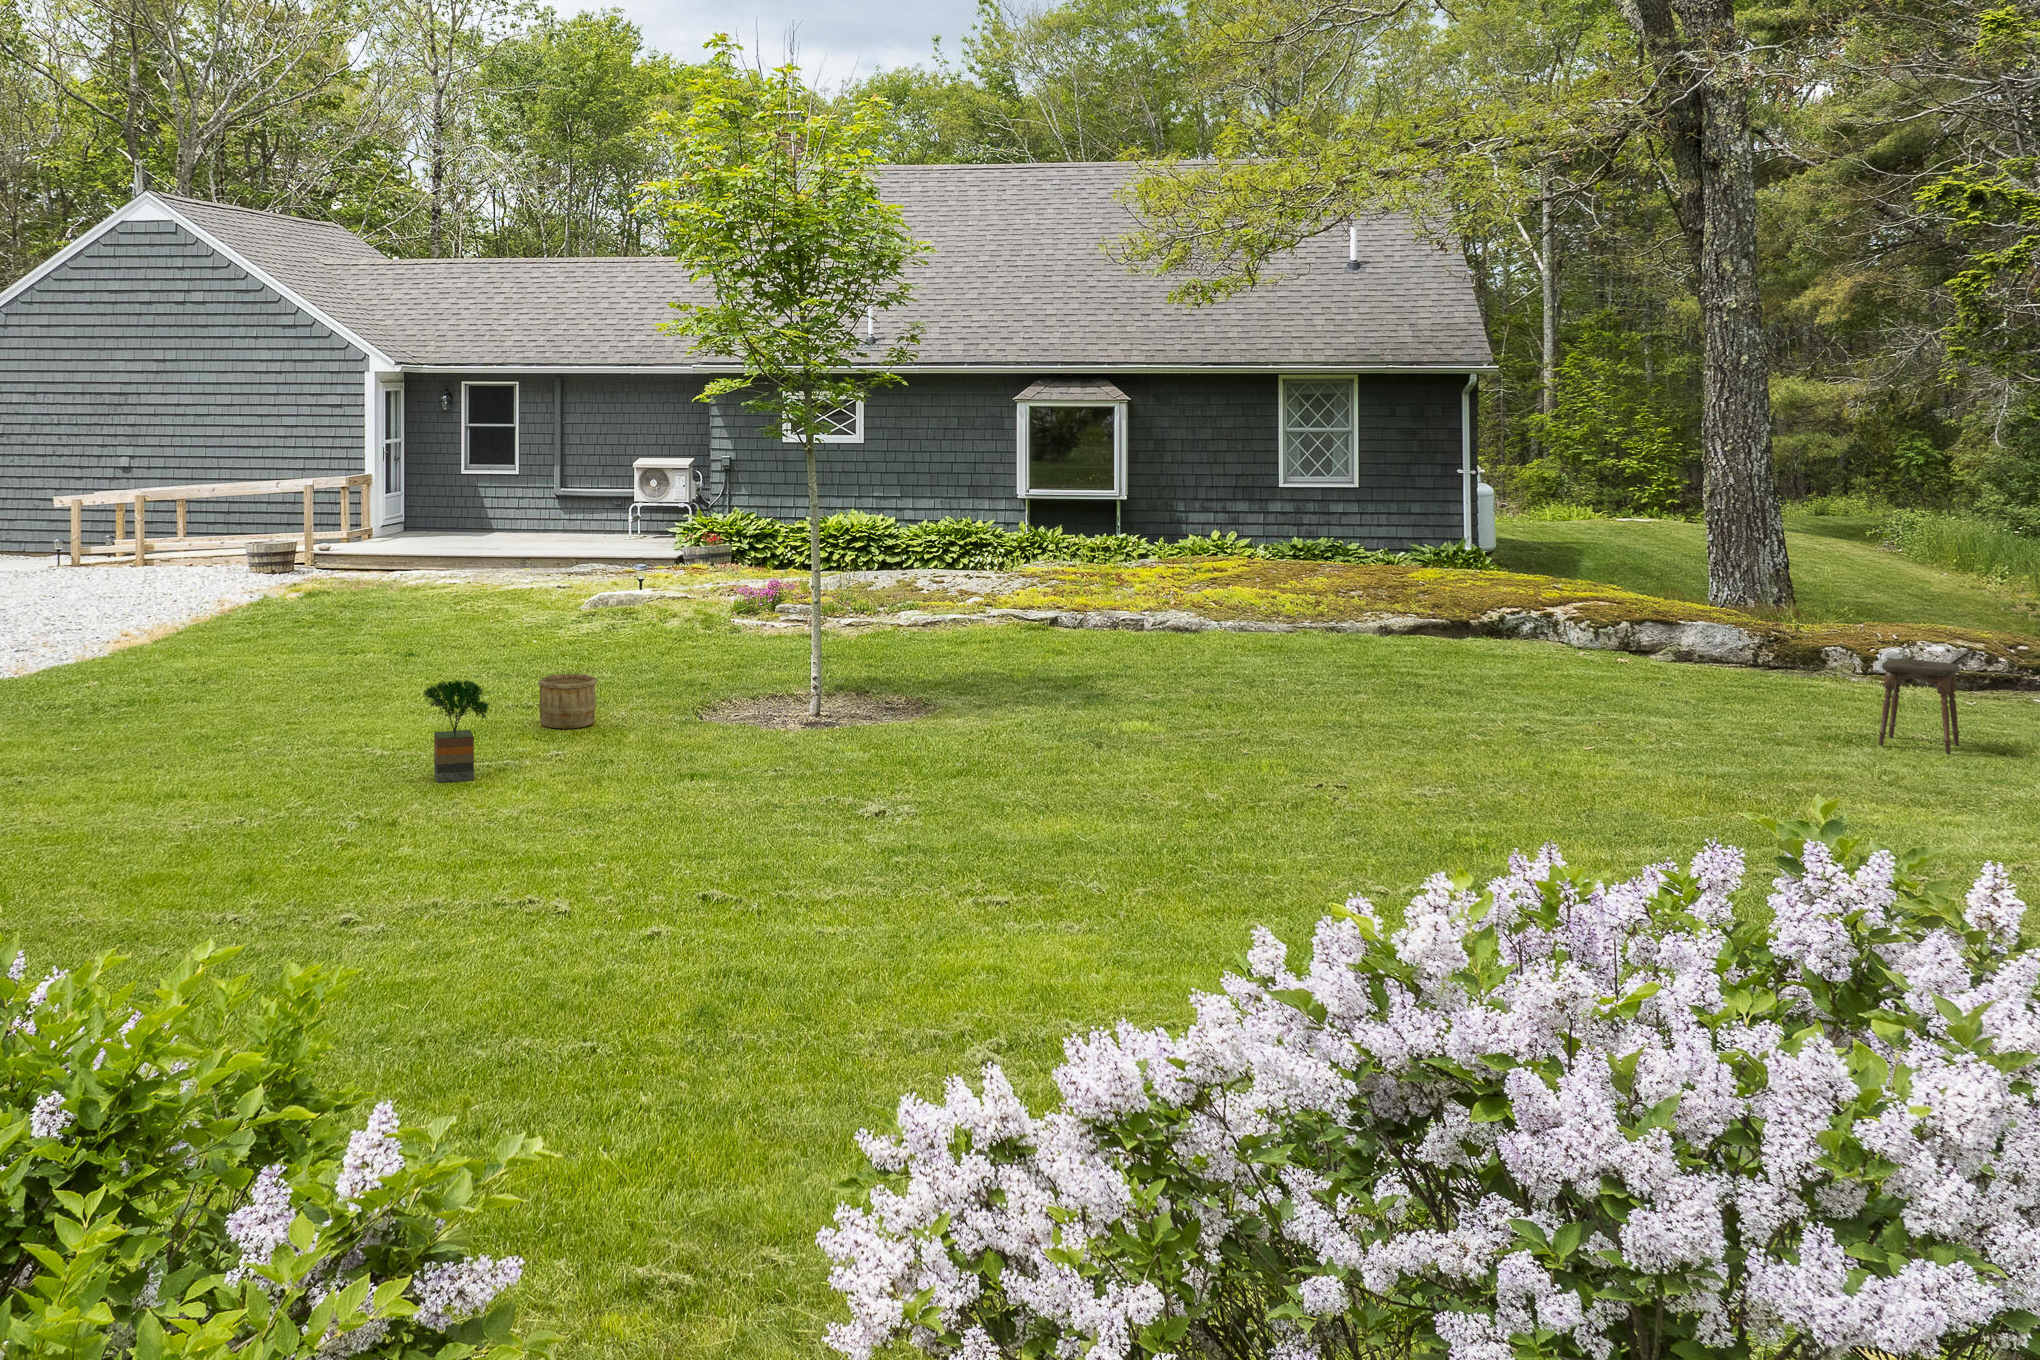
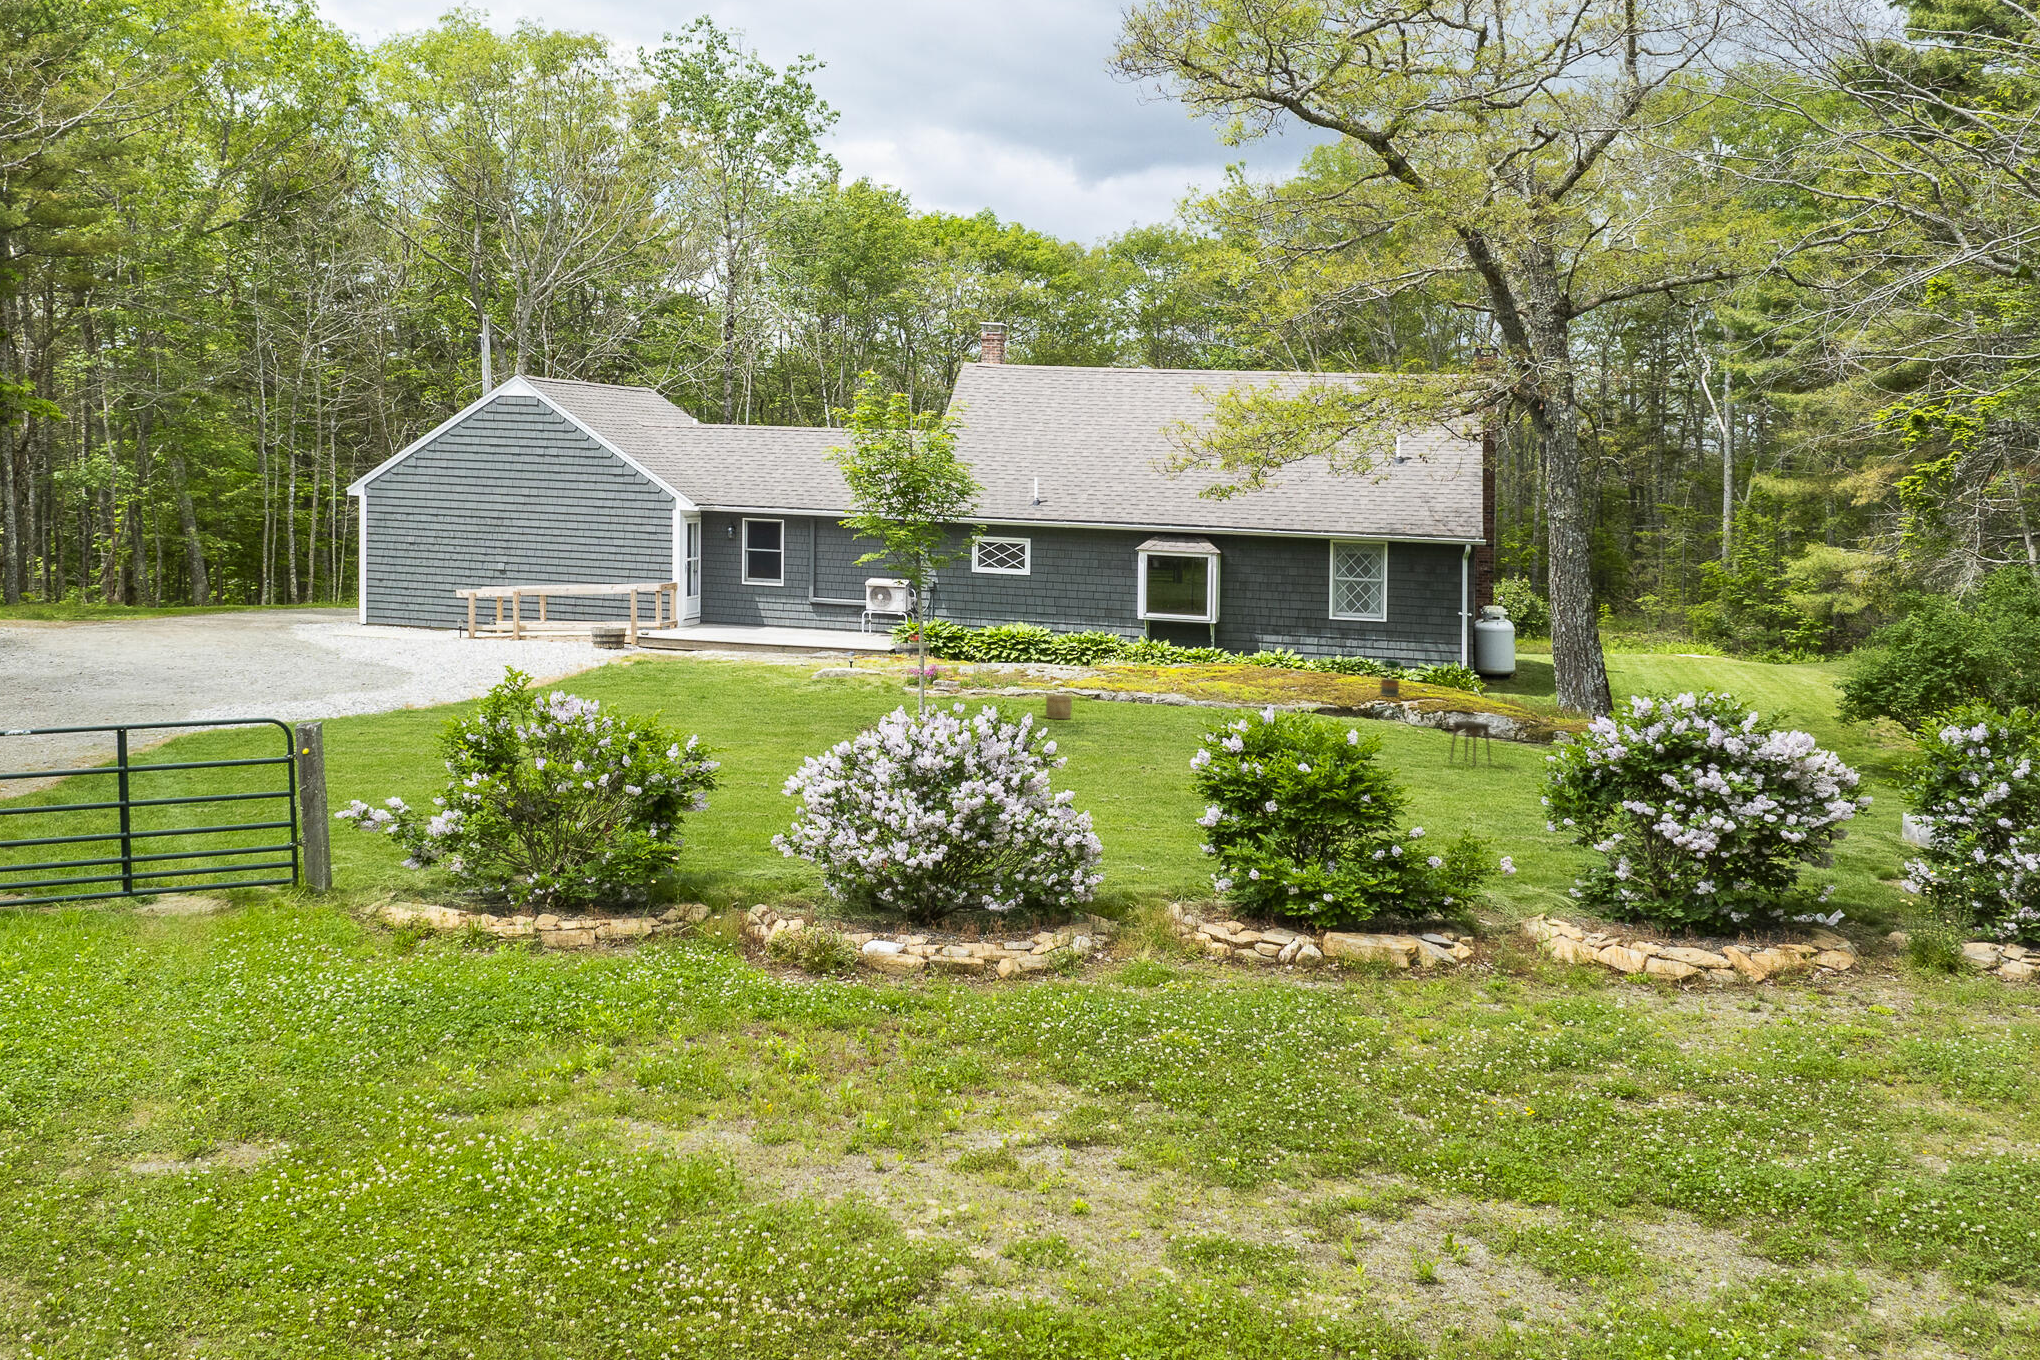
wooden bucket: present [538,674,597,729] -> present [1046,695,1072,719]
potted tree: present [423,680,489,782] -> present [1379,660,1405,696]

